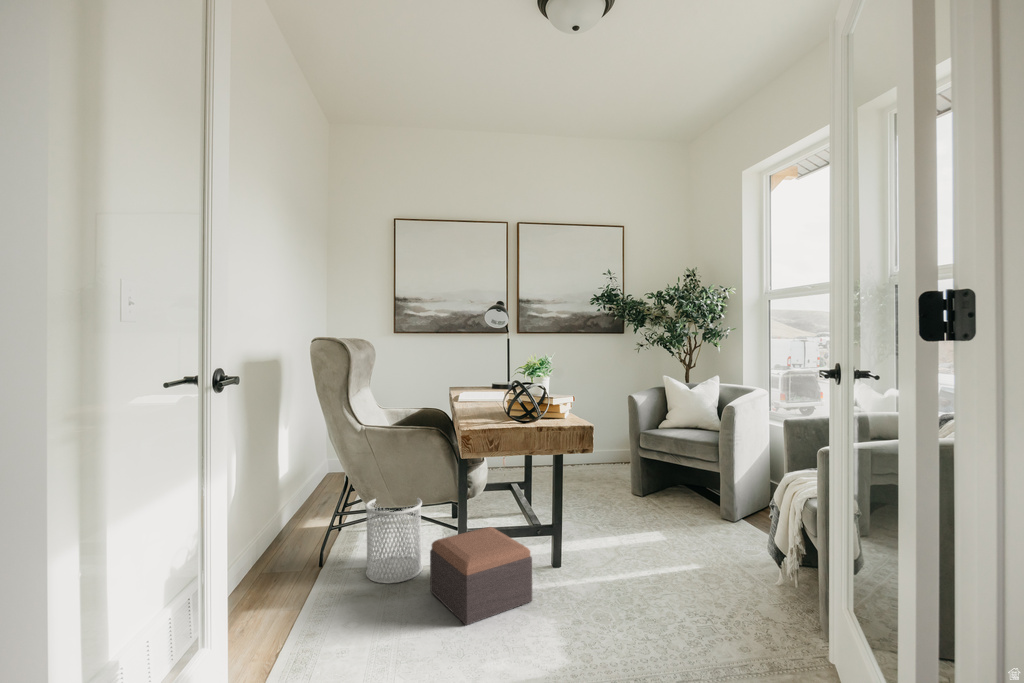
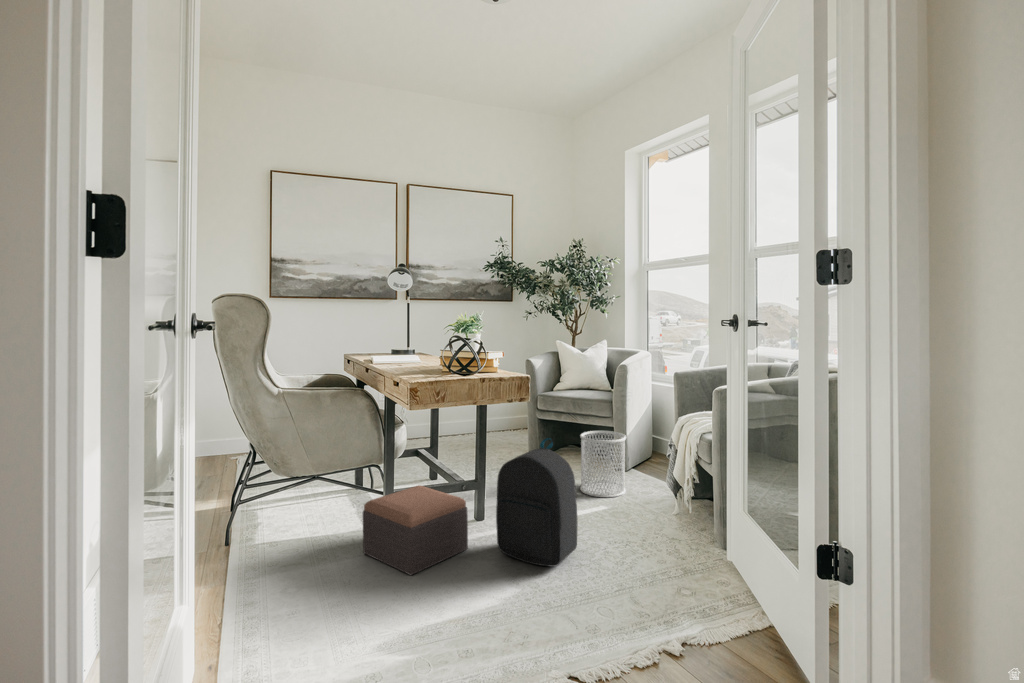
backpack: none [560,491,649,638] -> present [496,438,578,566]
wastebasket: present [365,498,422,583] -> present [580,431,626,497]

